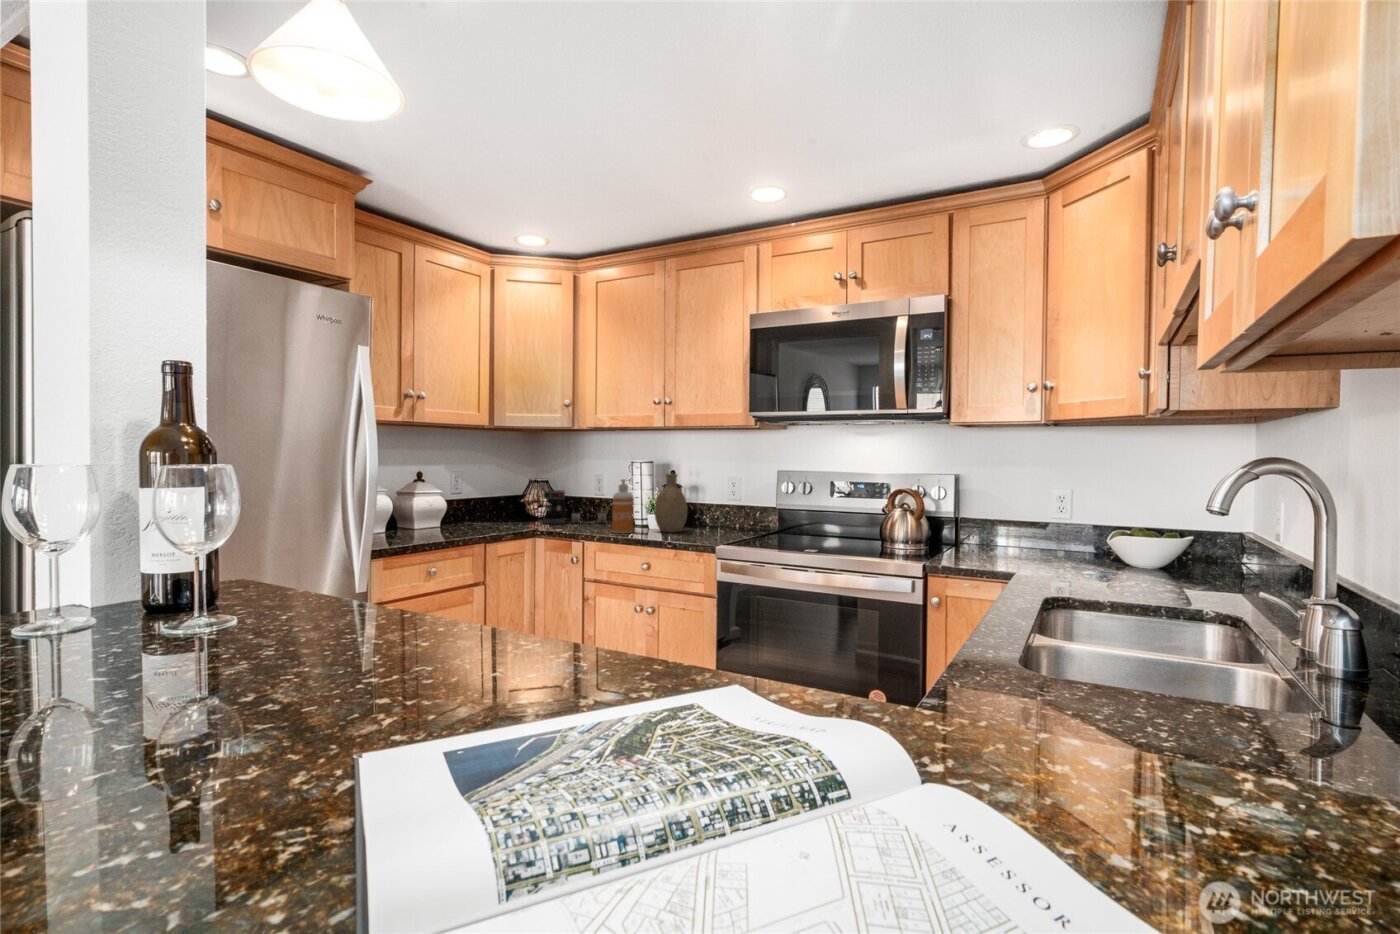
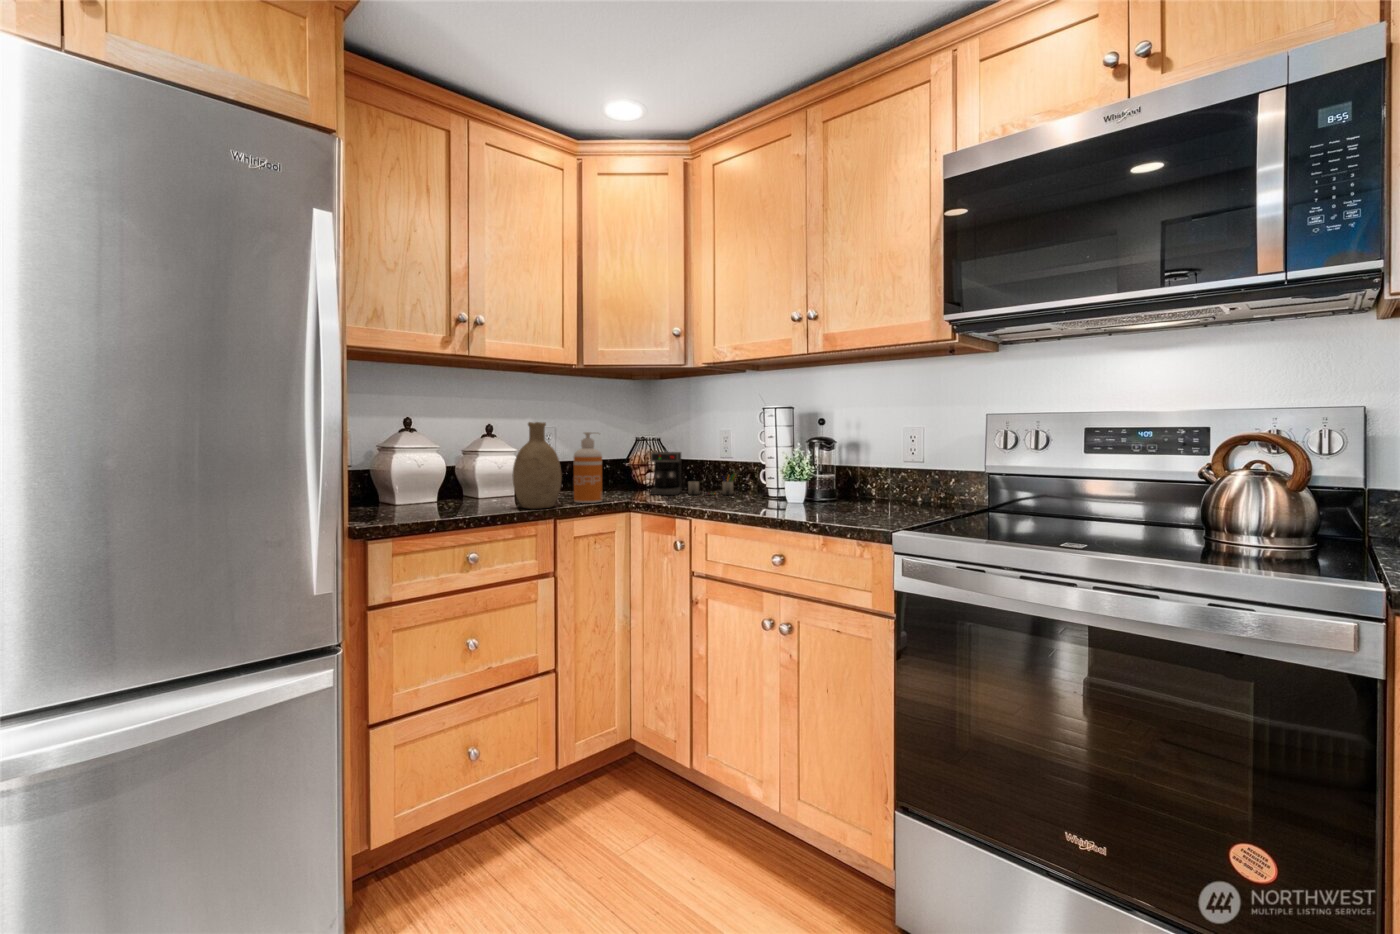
decorative vase: present [655,474,687,532] -> present [513,422,562,509]
soap dispenser: present [612,479,634,533] -> present [574,432,602,503]

